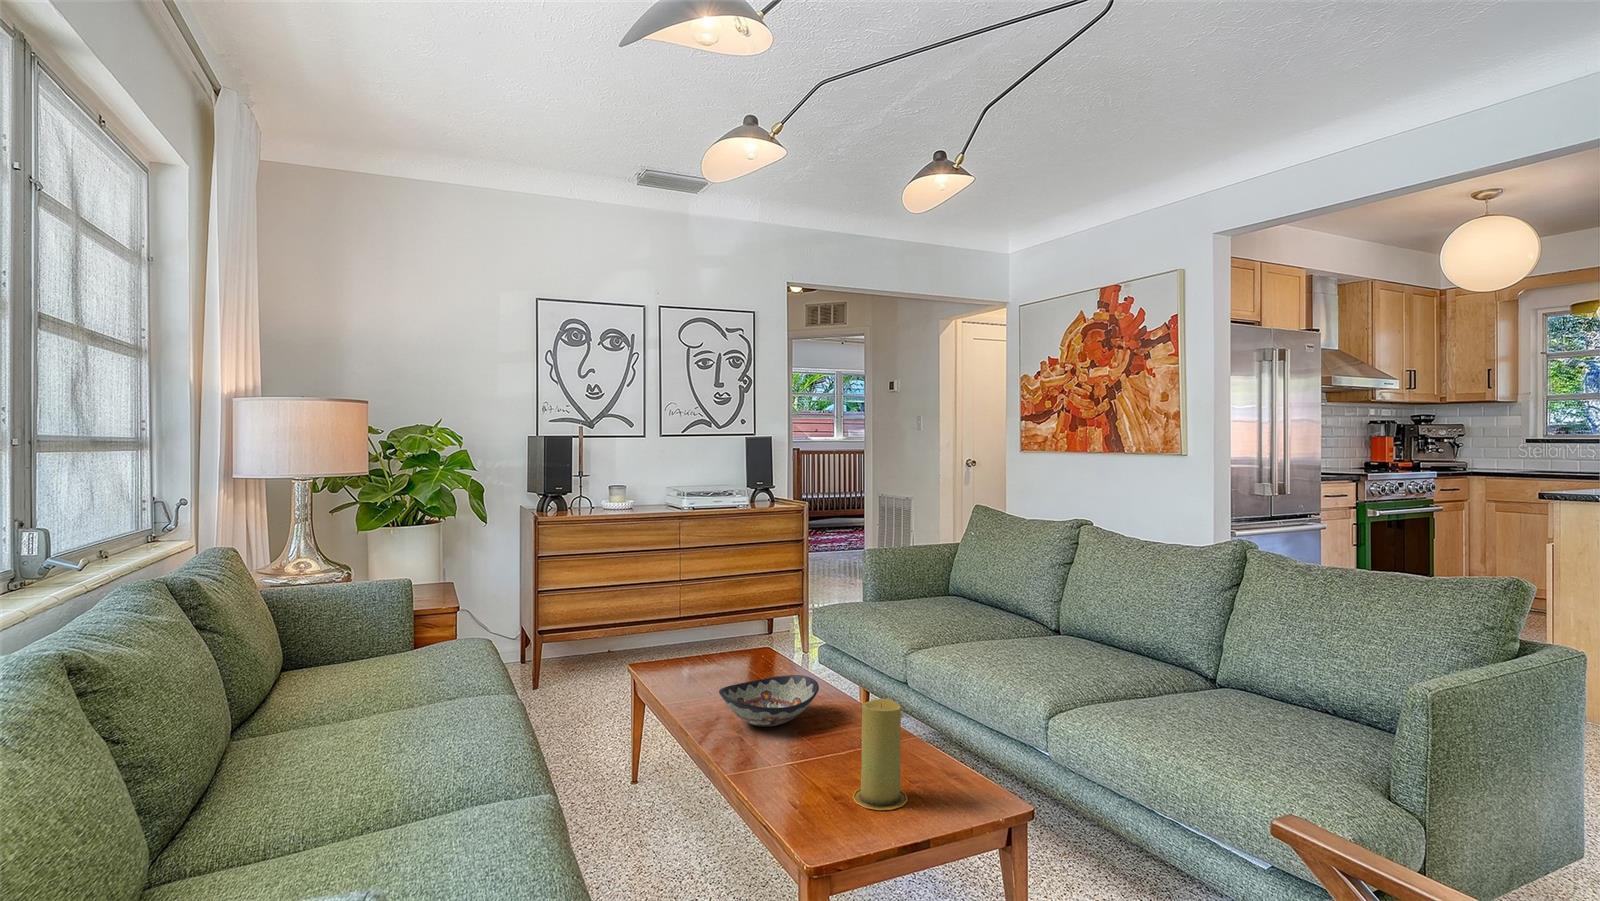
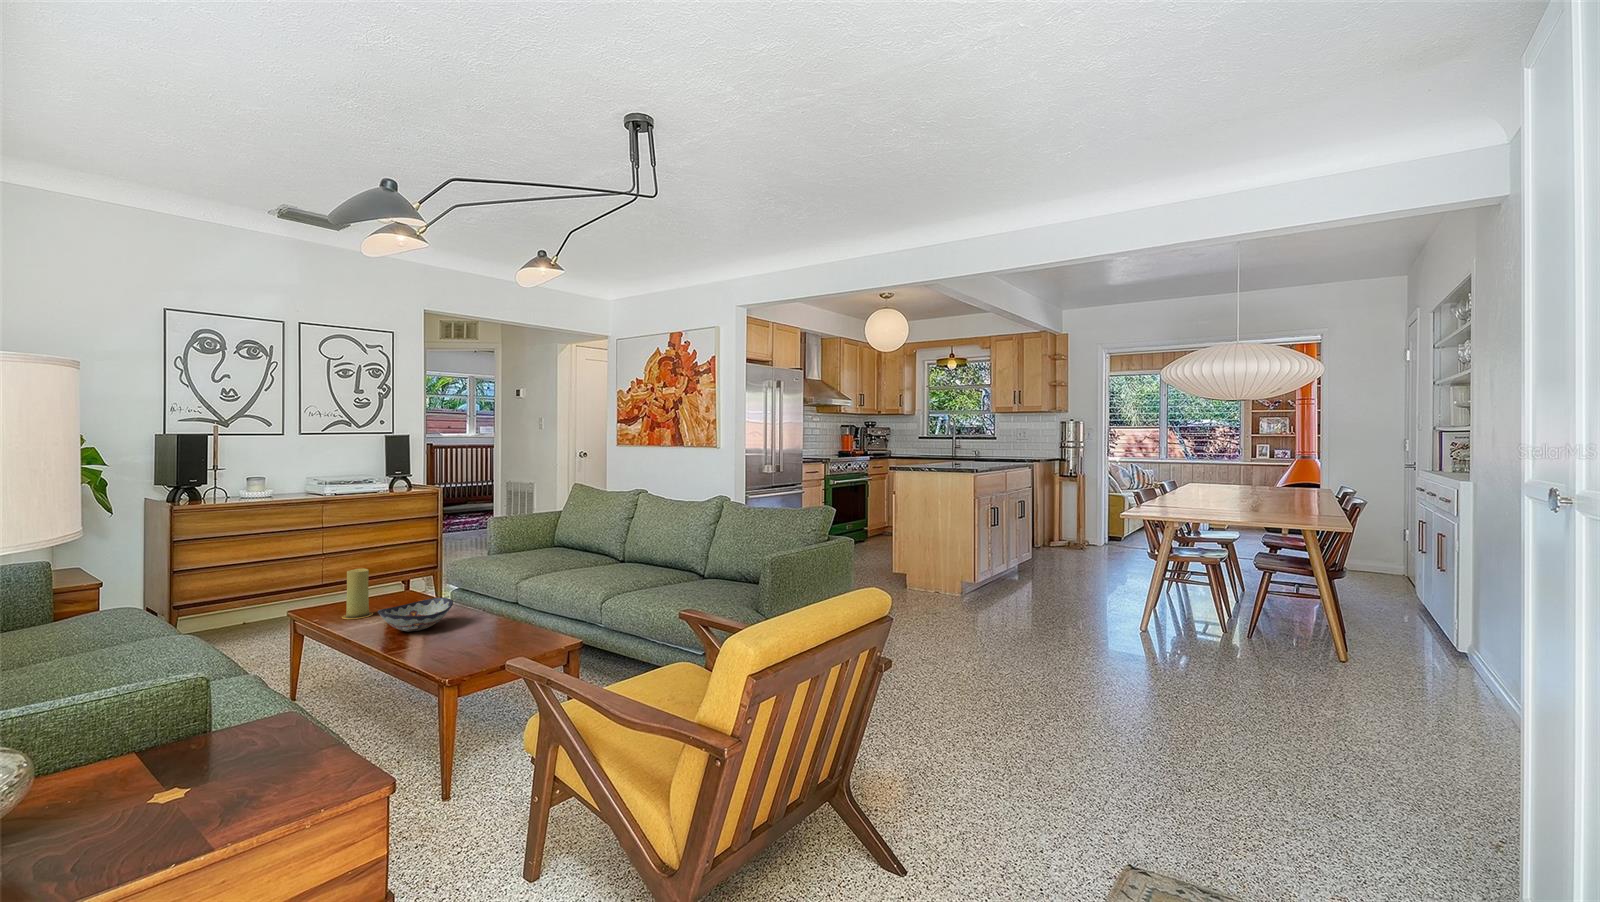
candle: present [853,699,907,810] -> present [342,568,373,619]

